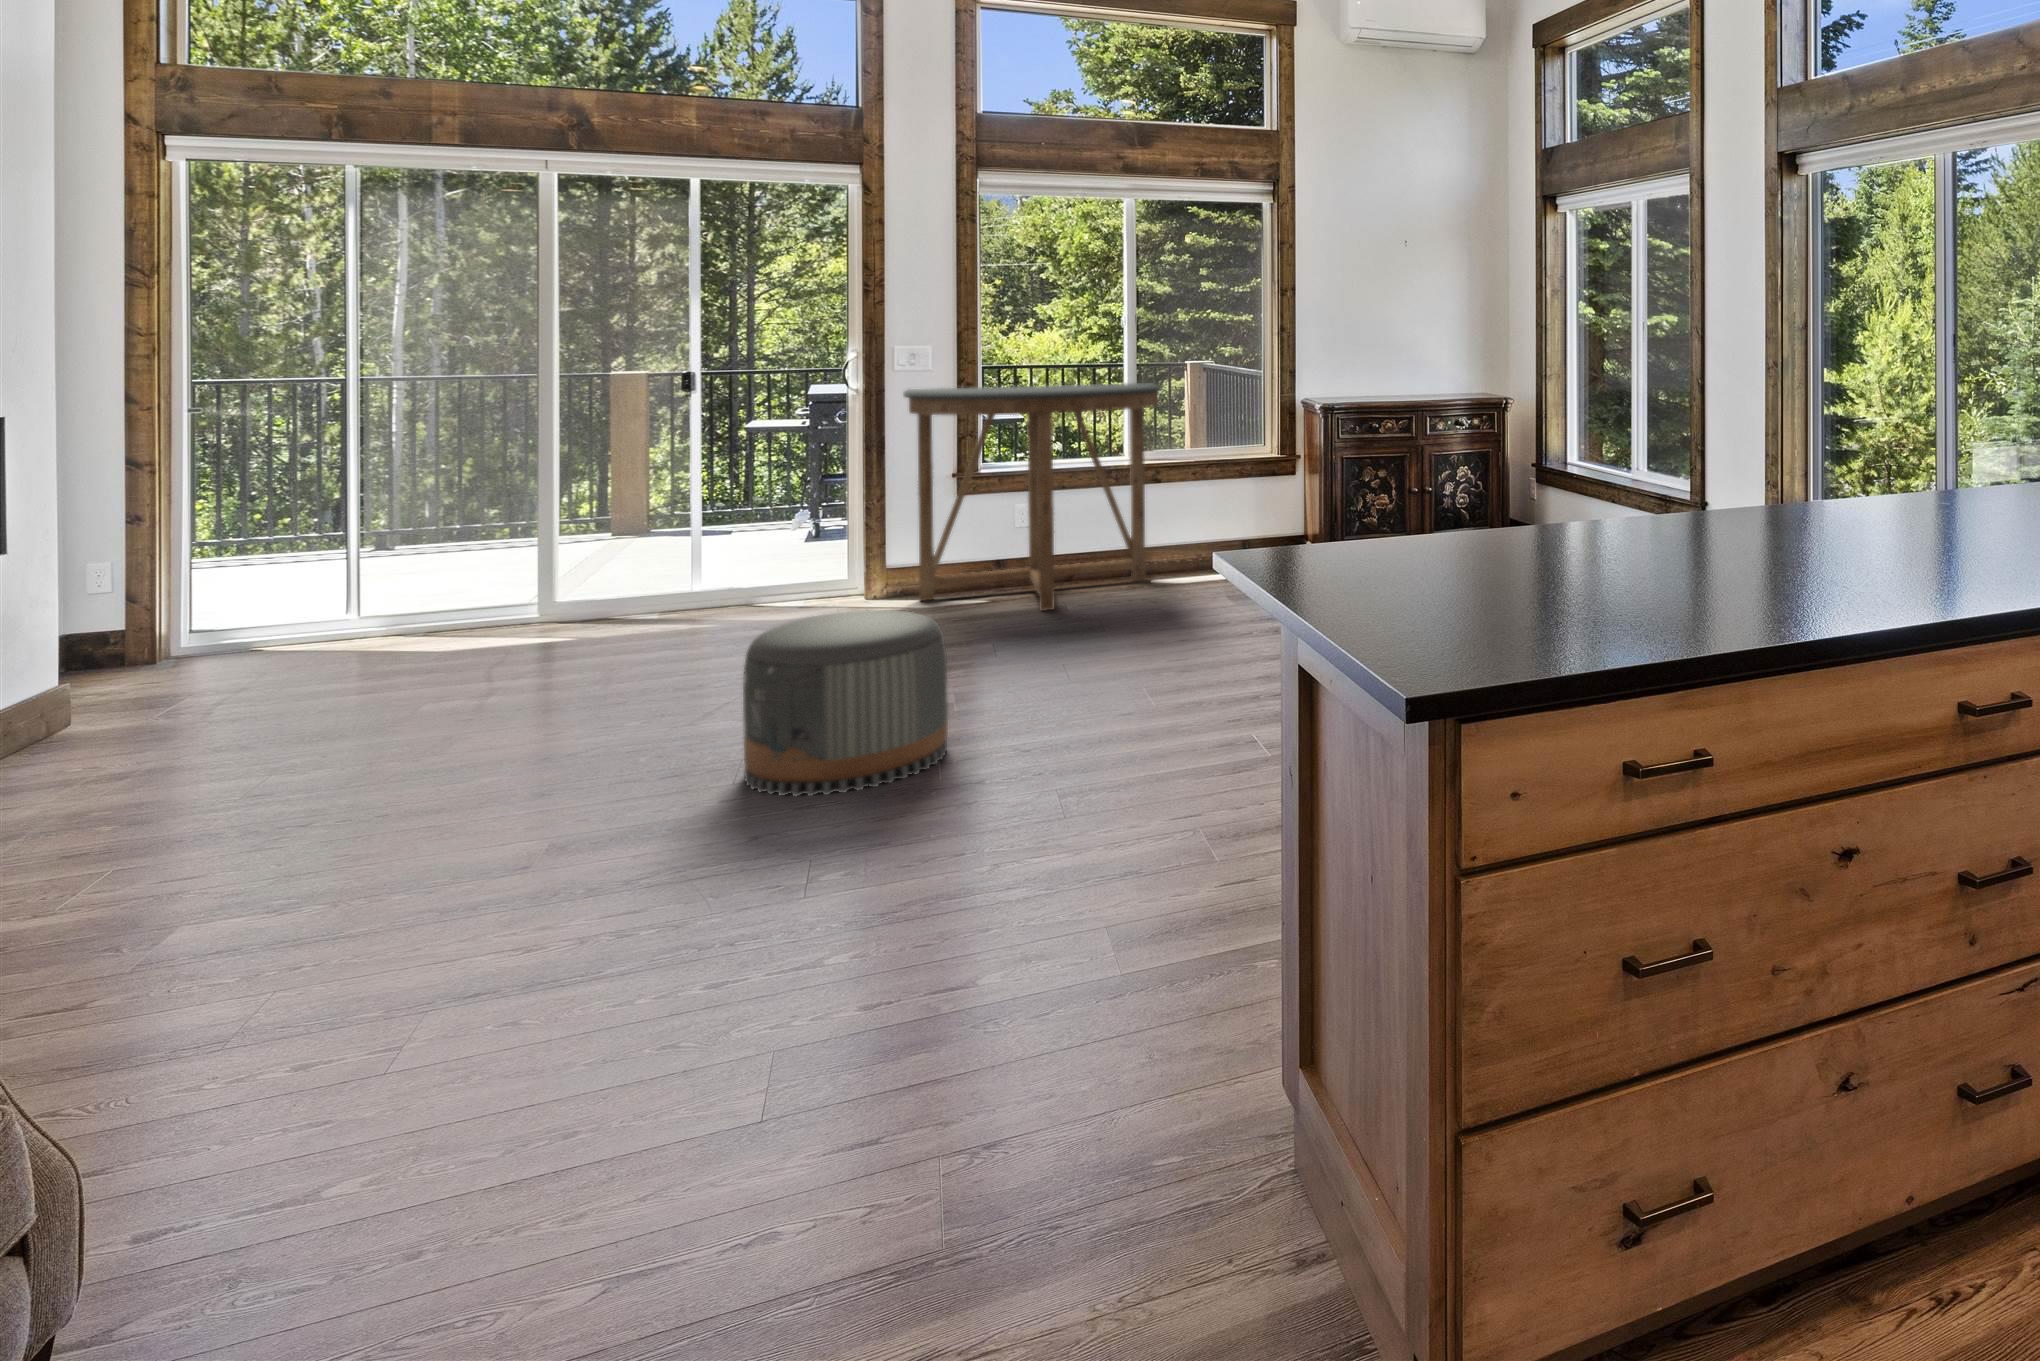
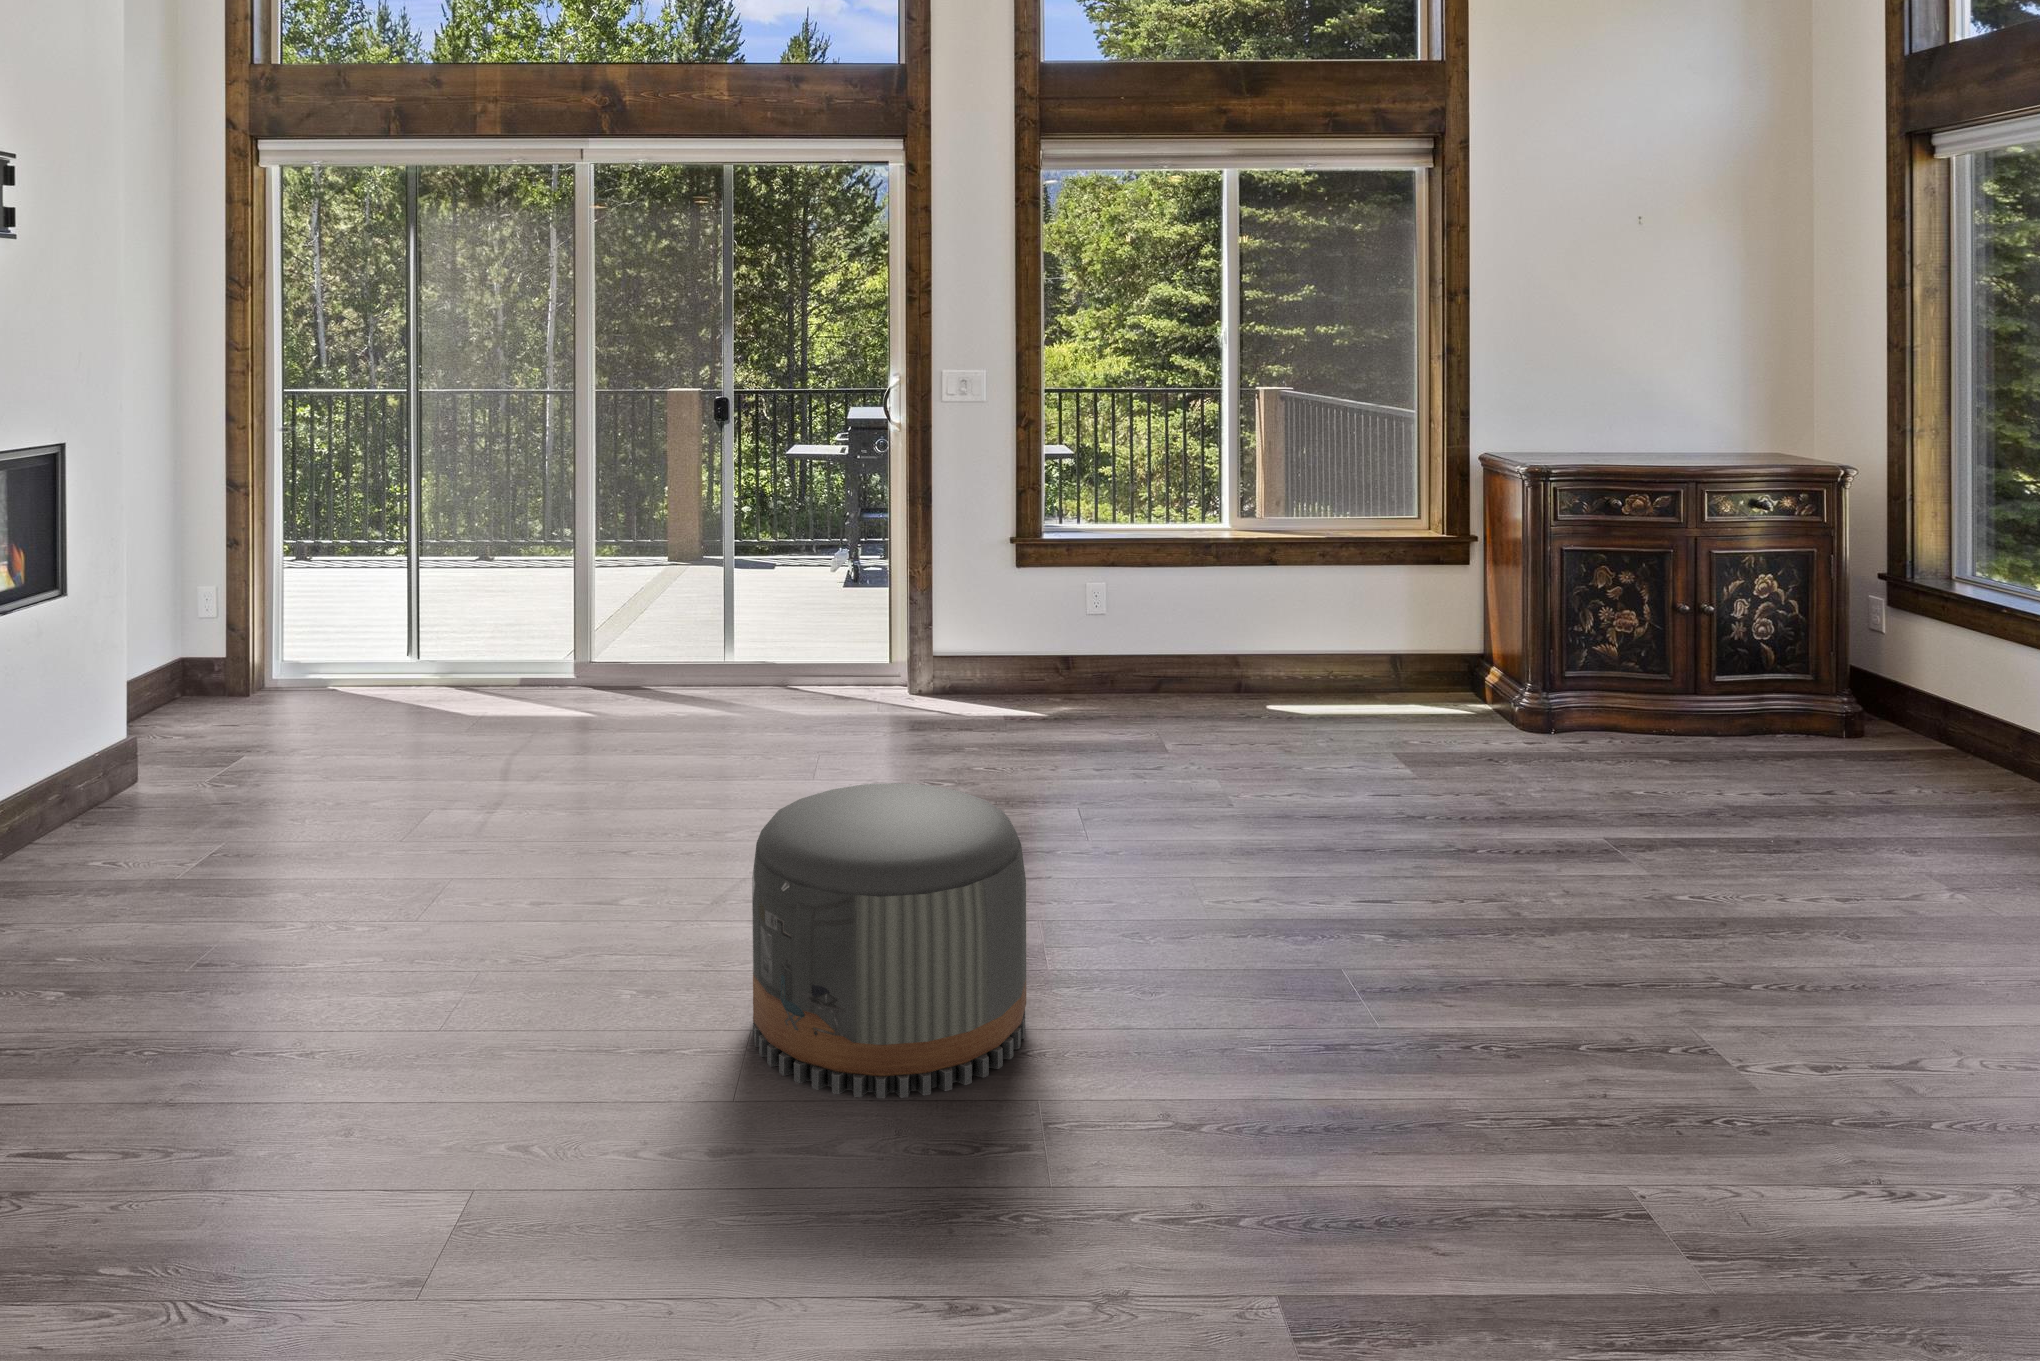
console table: present [903,383,1162,611] -> none [954,424,1288,741]

